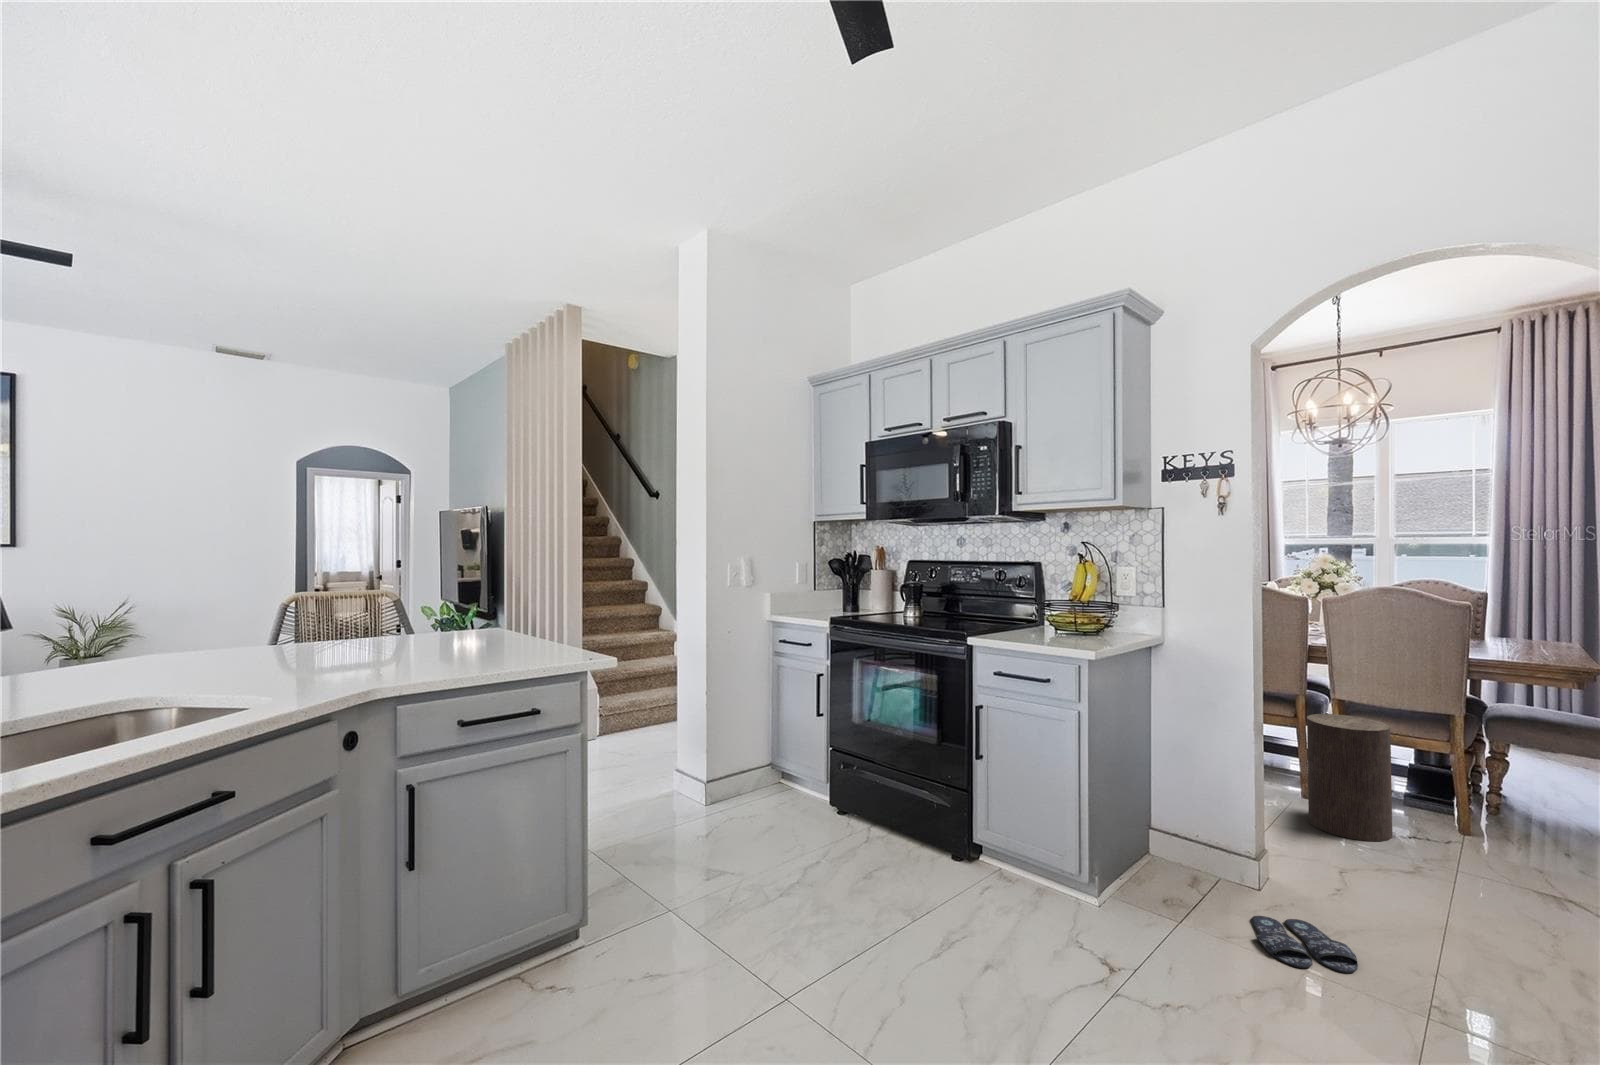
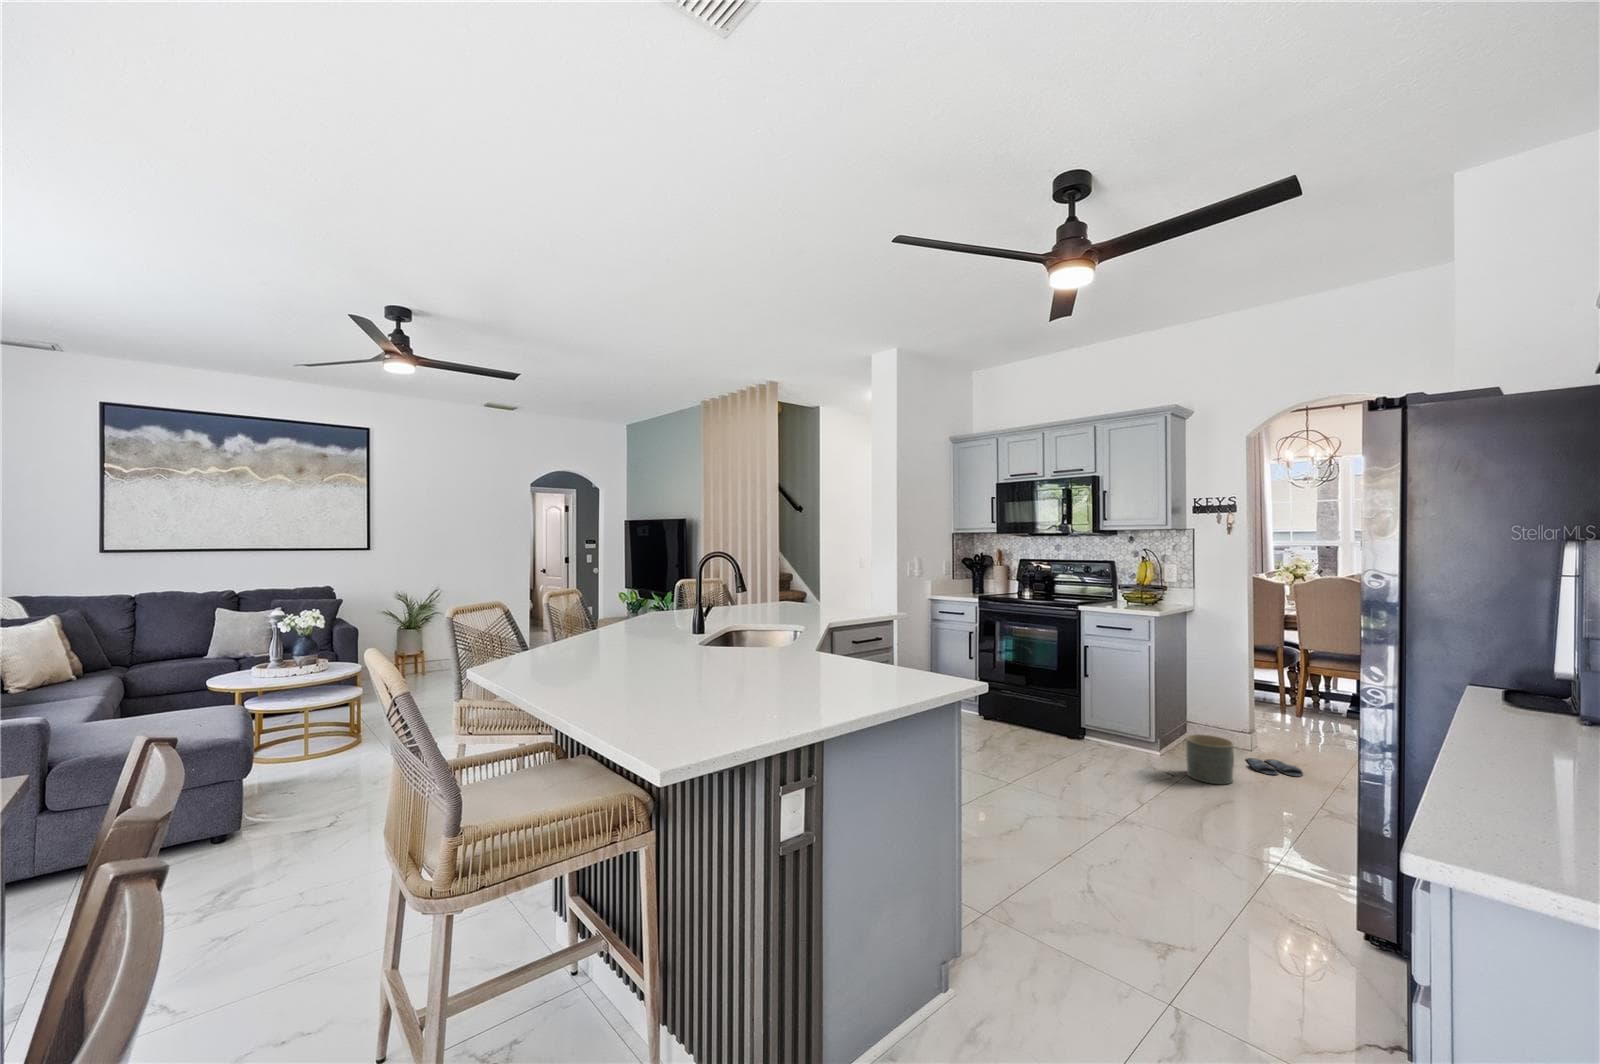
stool: present [1307,714,1393,841] -> none [1282,657,1334,731]
planter: none [1137,886,1227,1001] -> present [1186,734,1234,784]

